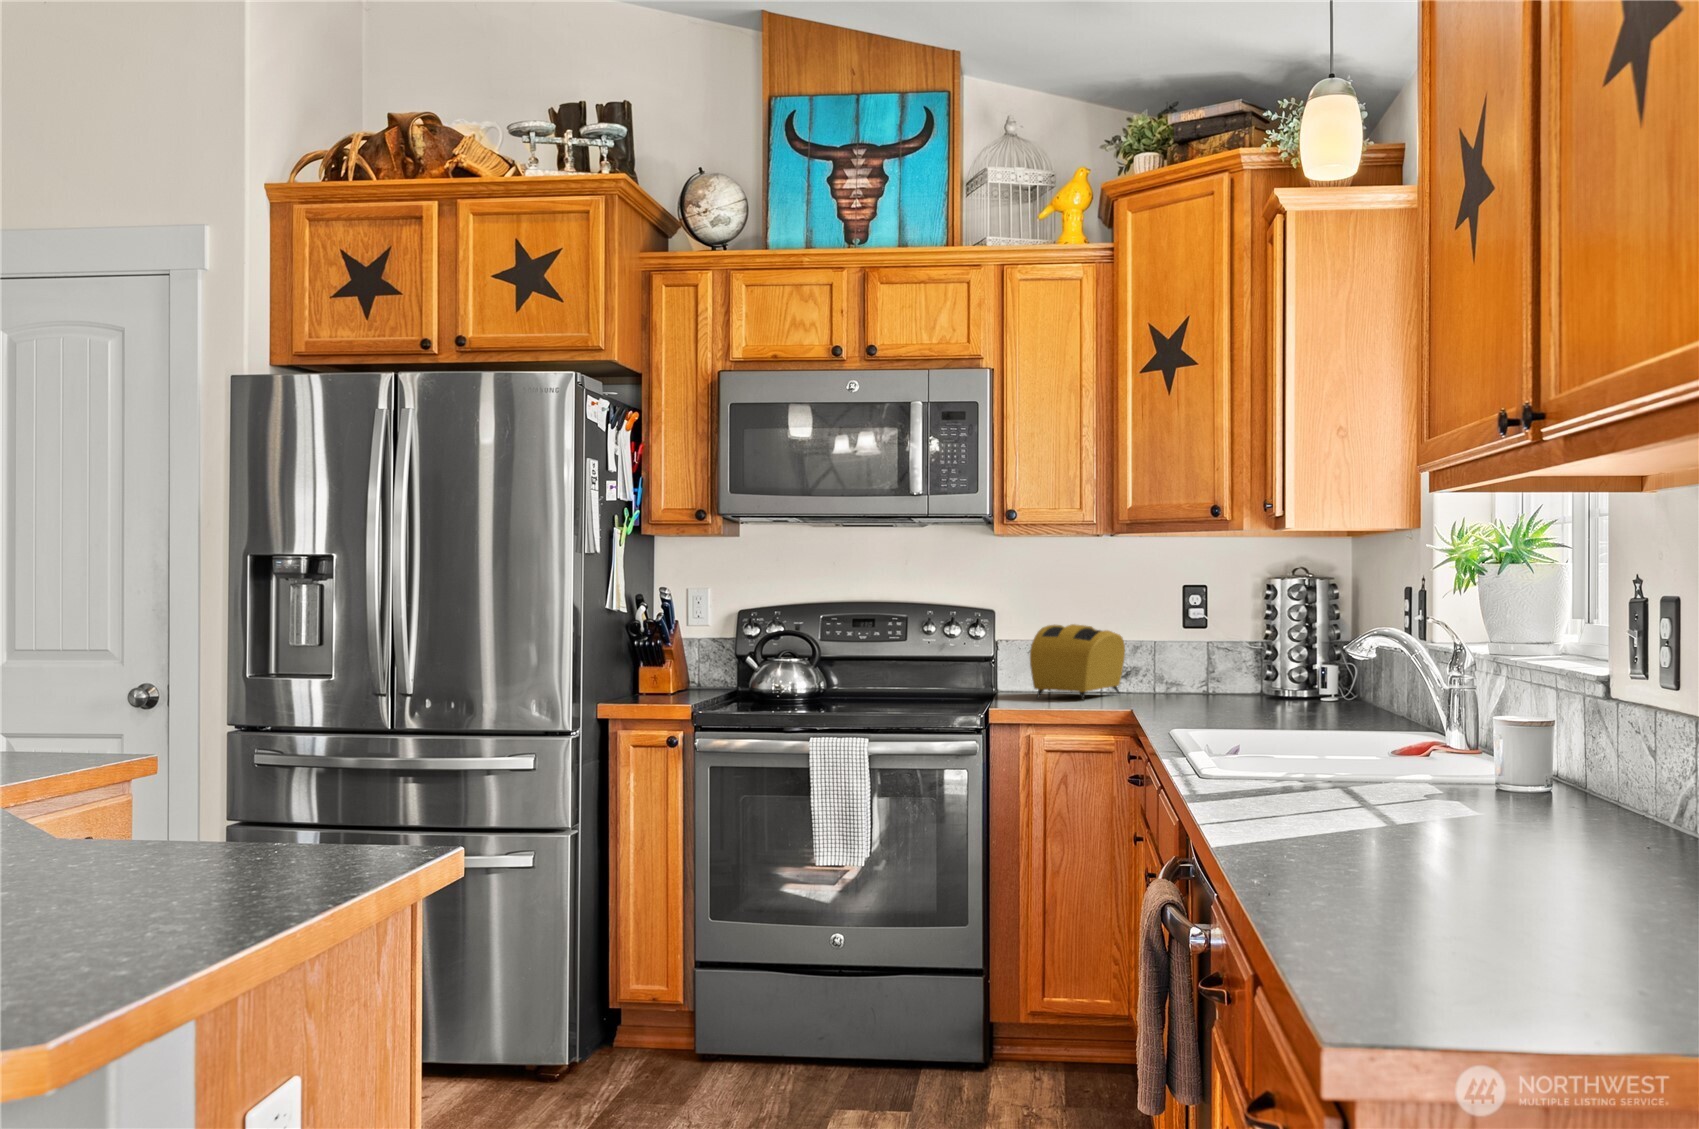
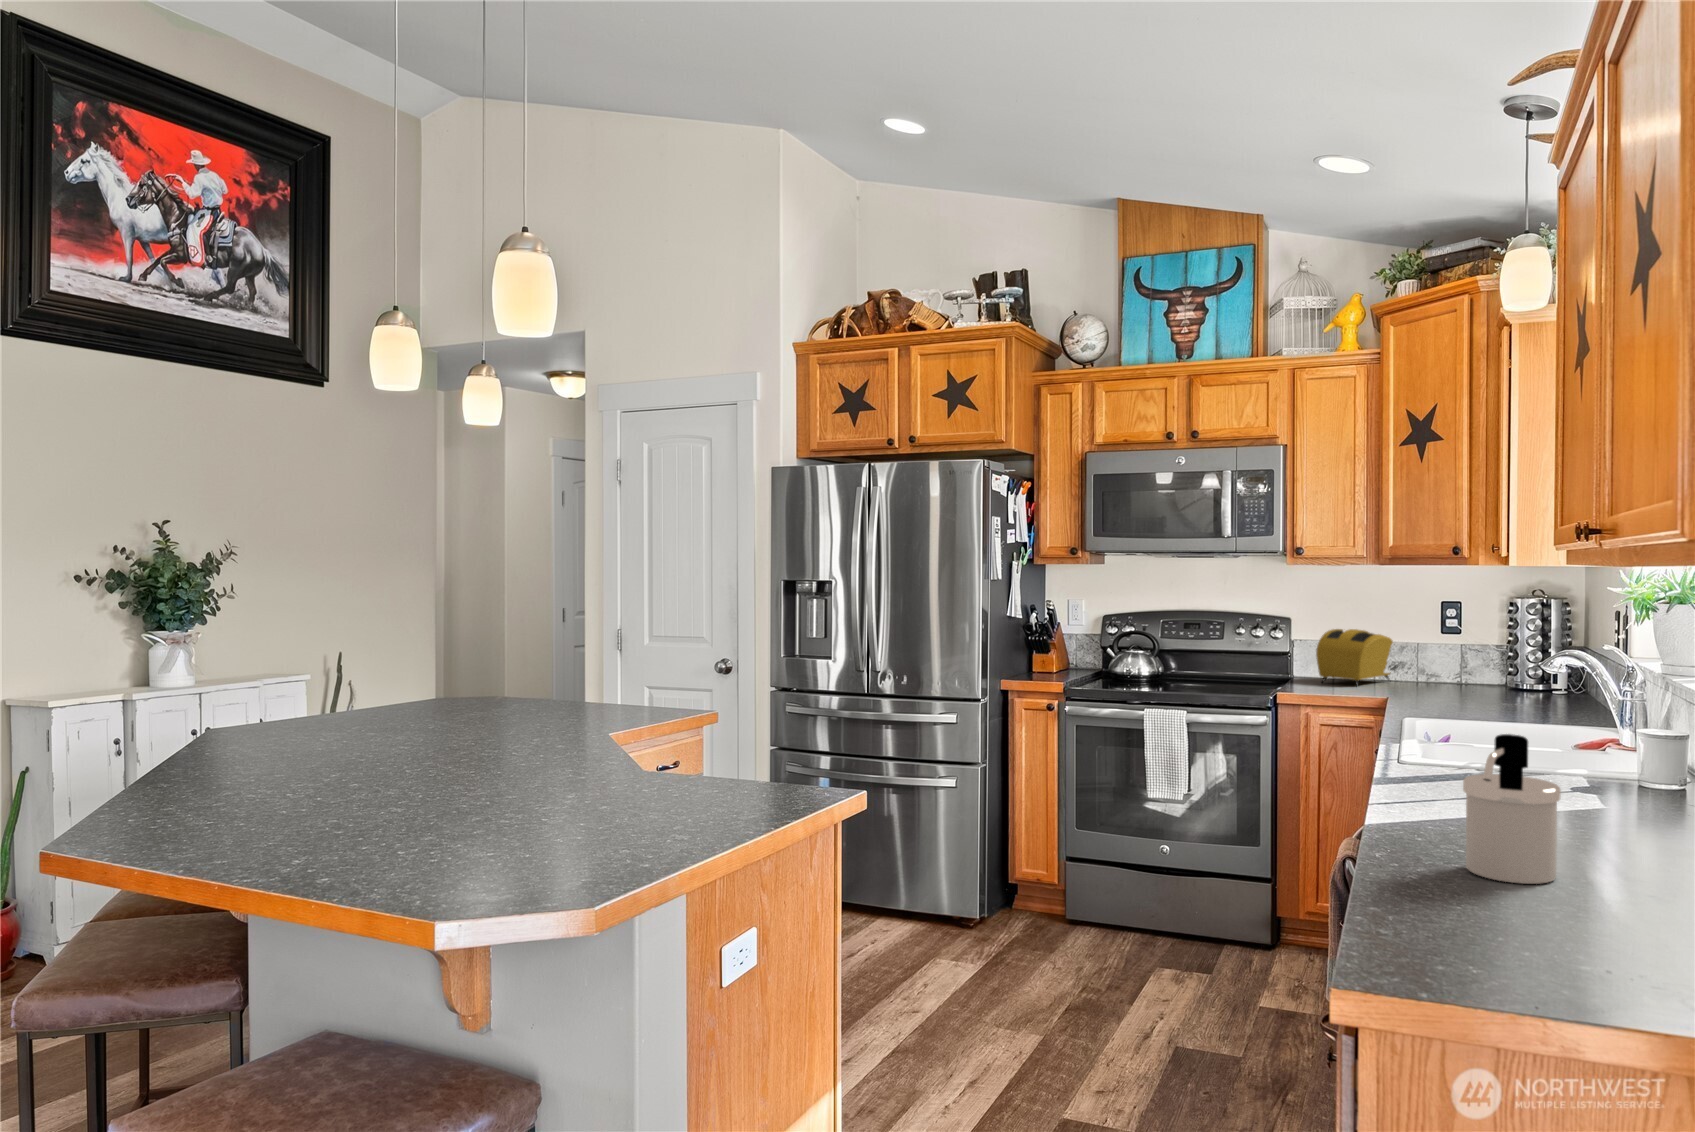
soap dispenser: none [1351,698,1477,904] -> present [1463,734,1561,884]

